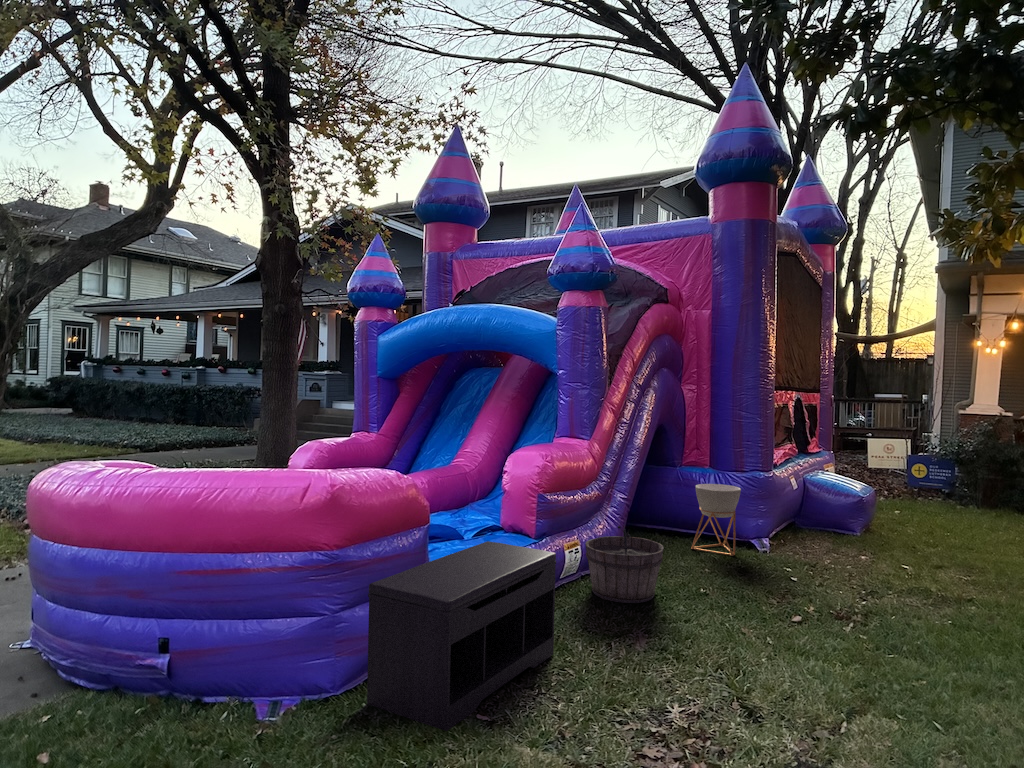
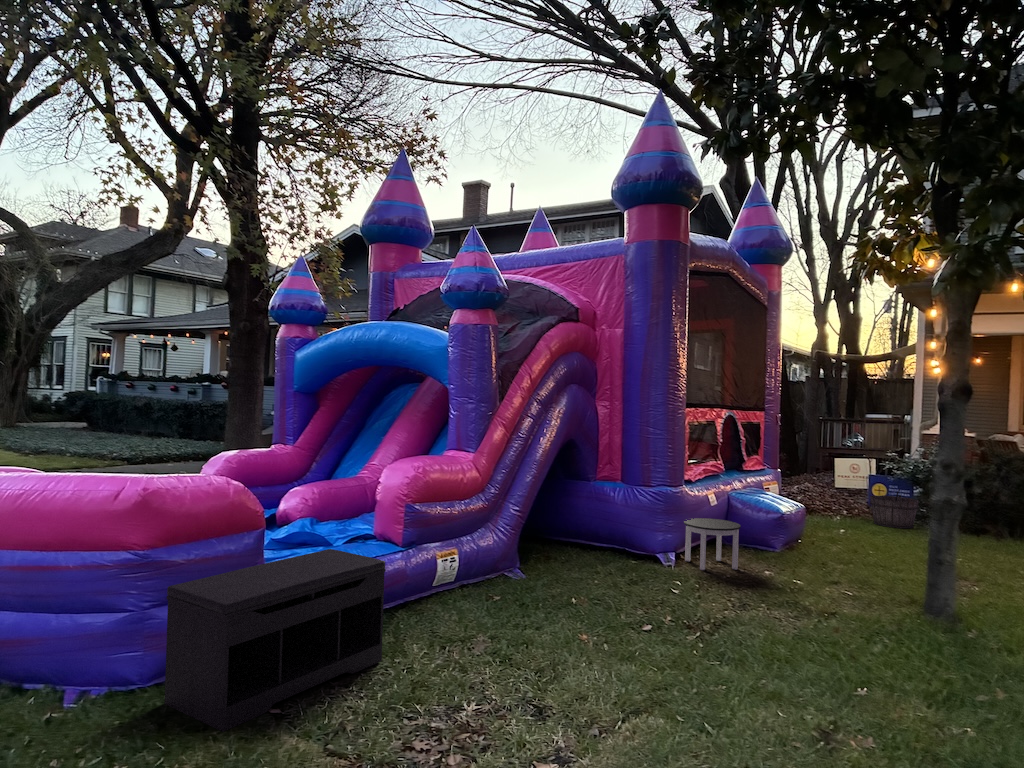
planter: present [691,484,741,556] -> none [595,499,644,570]
round table: none [777,502,836,555] -> present [684,518,741,570]
wooden bucket: present [585,526,664,603] -> present [869,489,919,529]

